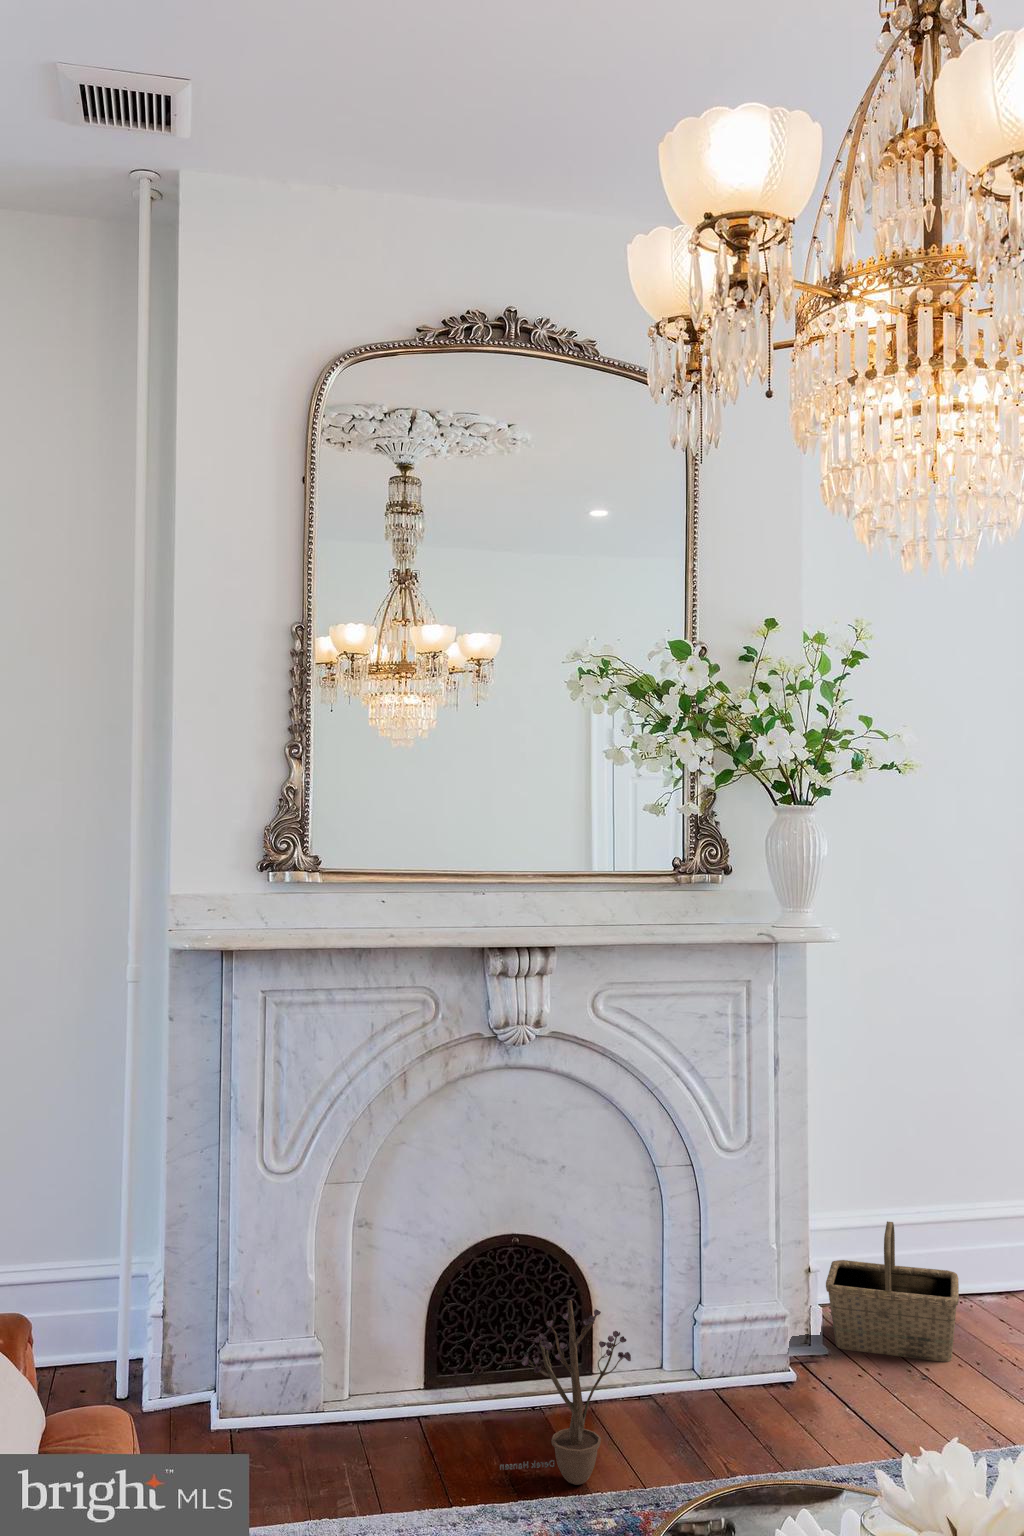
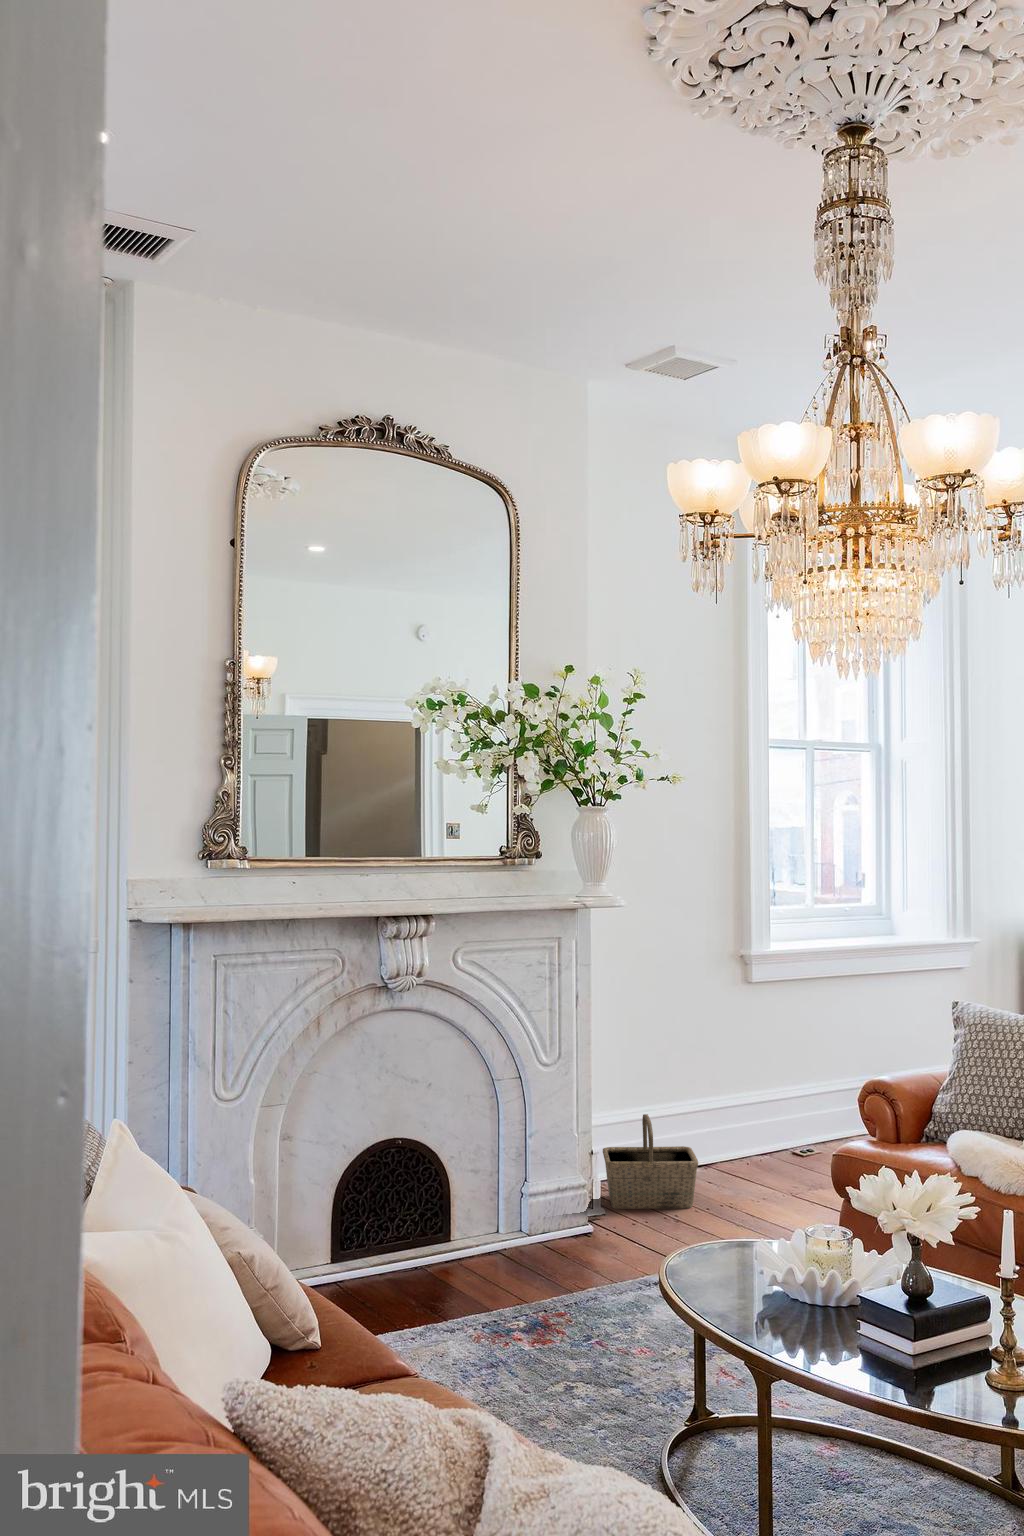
decorative plant: present [500,1300,631,1485] -> none [426,1168,520,1300]

